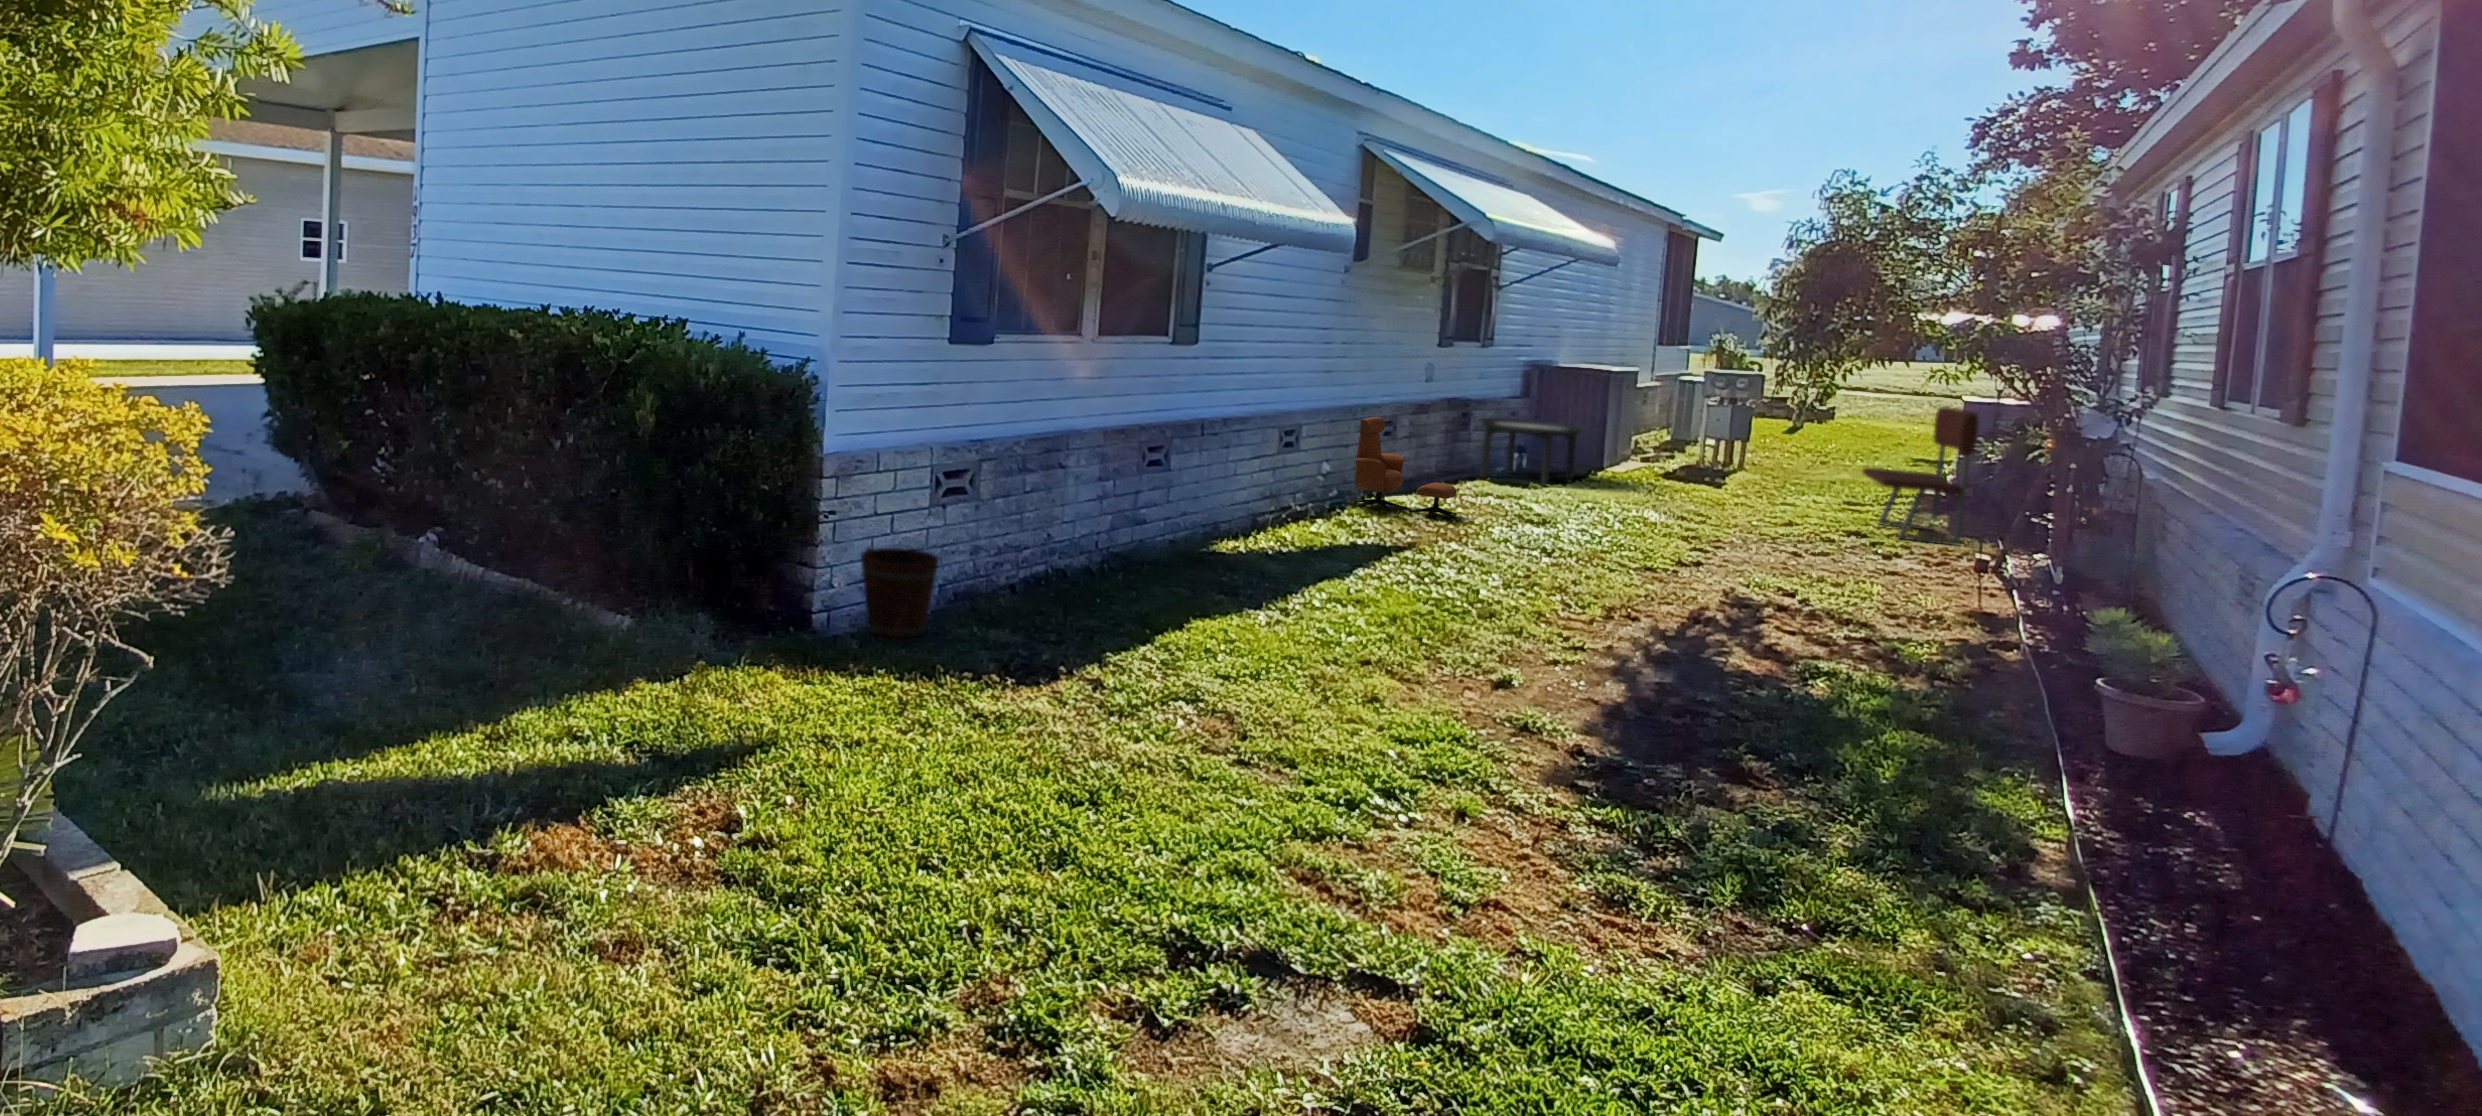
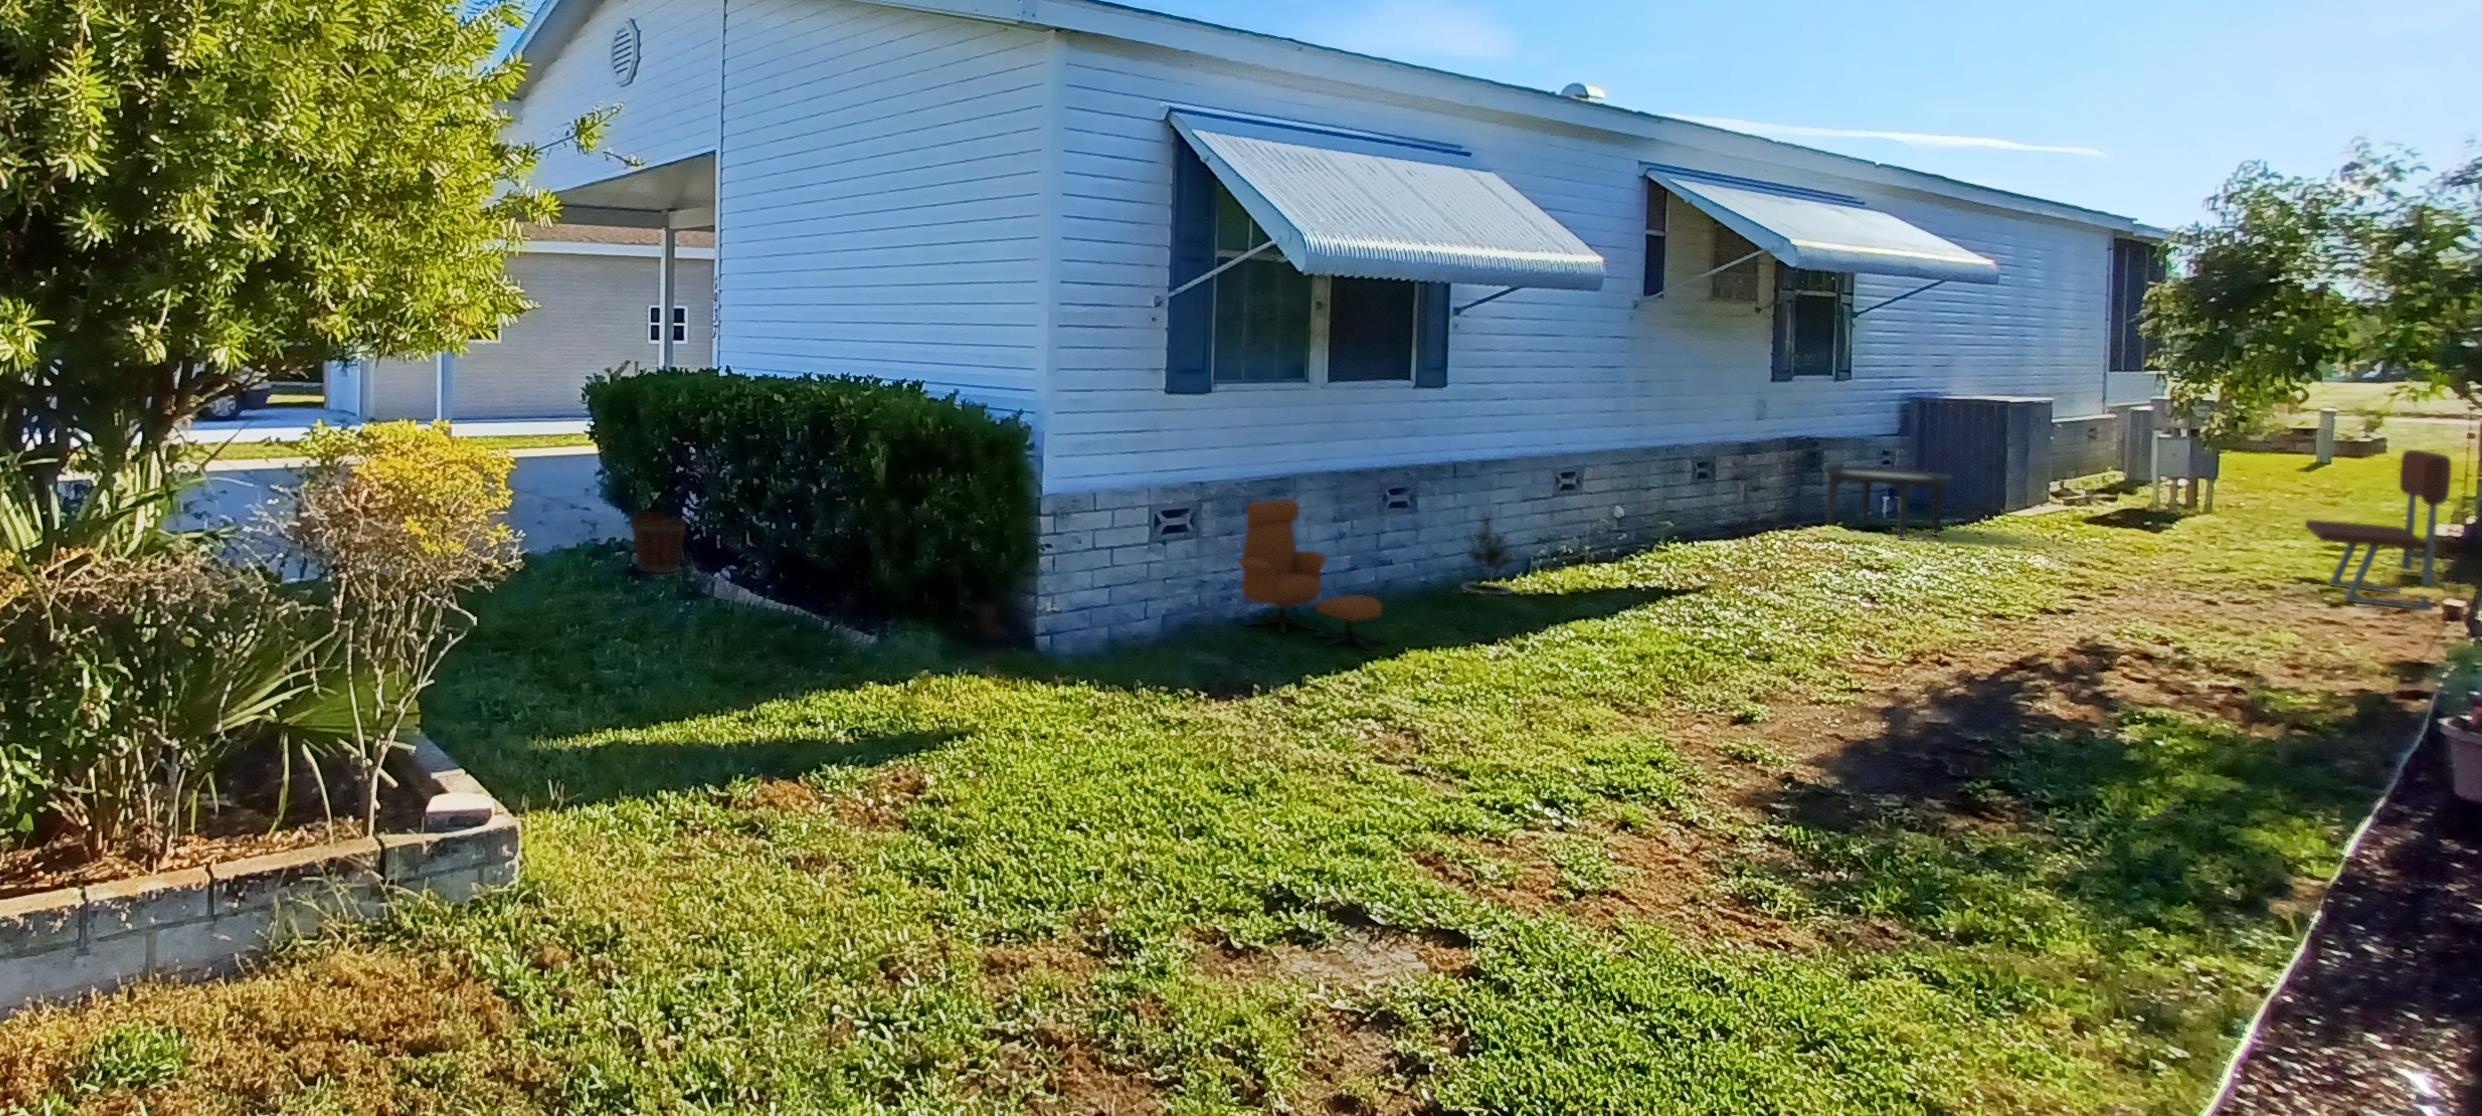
lounge chair: present [1354,417,1458,519] -> present [1238,500,1383,650]
potted tree: none [1202,463,1261,551] -> present [1462,513,1516,595]
bucket: present [861,547,939,638] -> present [631,512,686,573]

